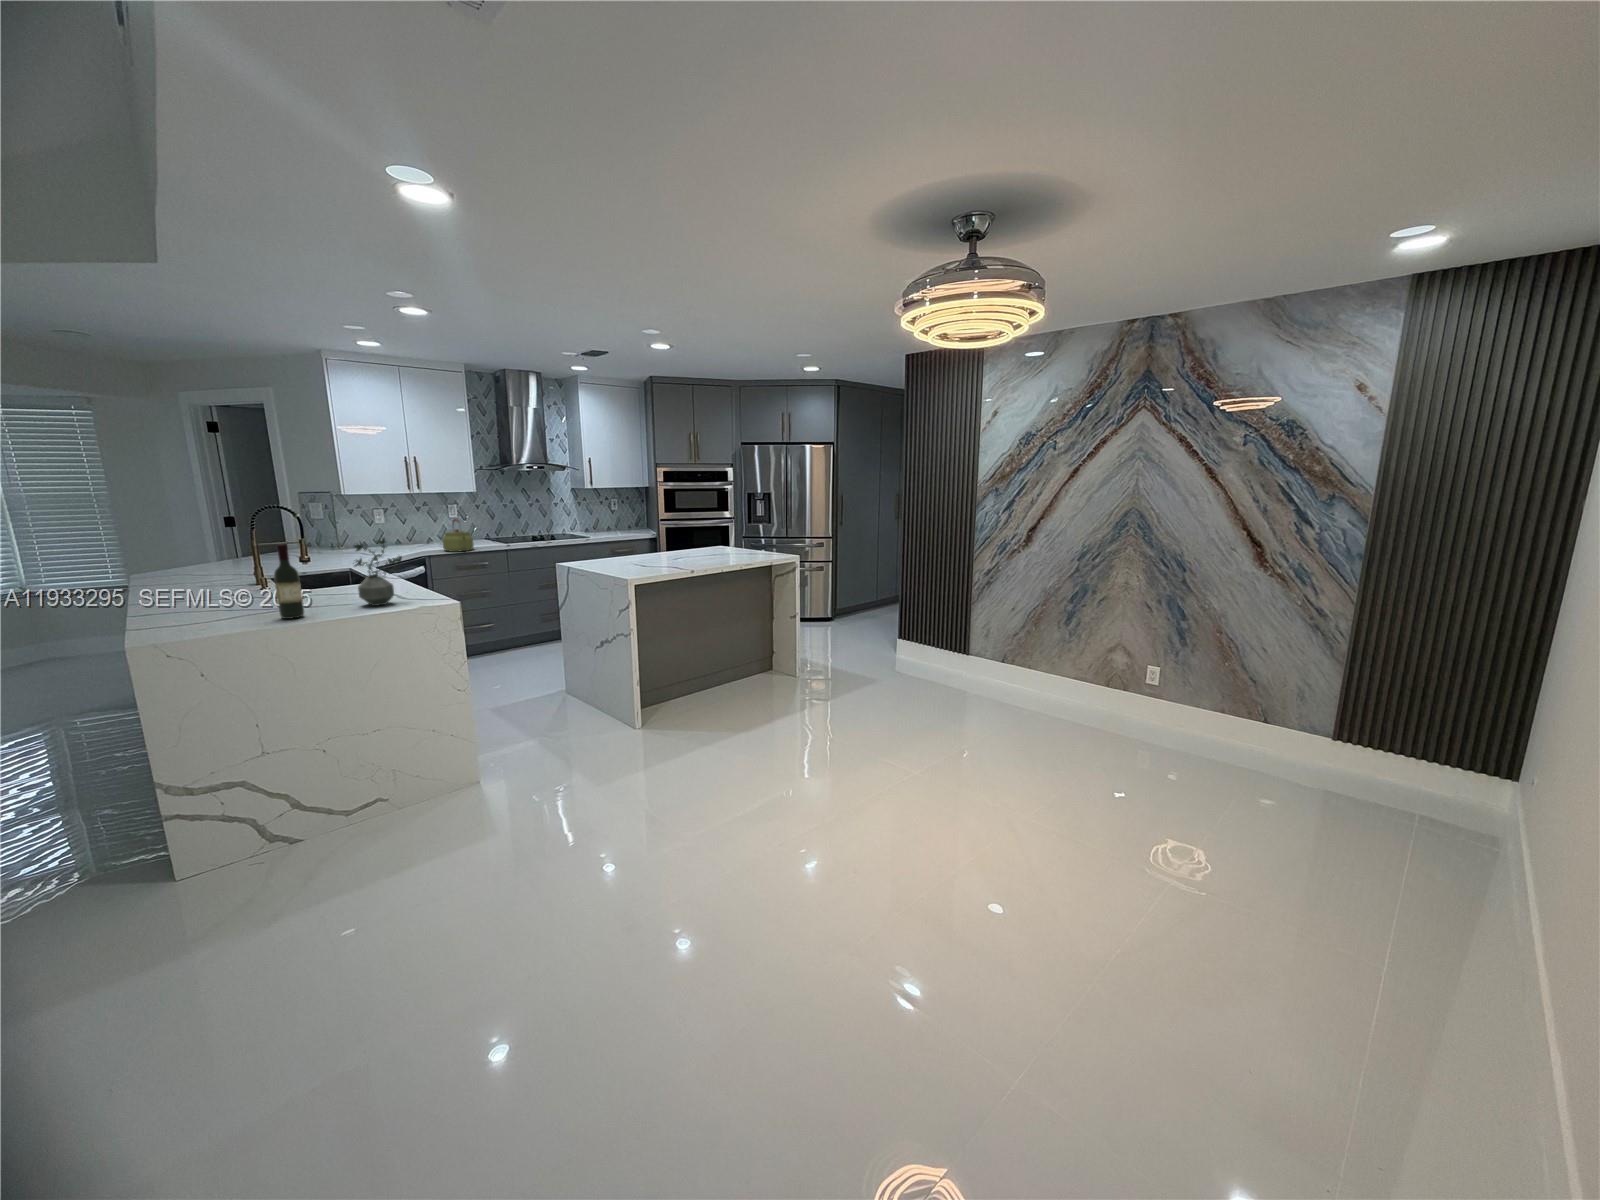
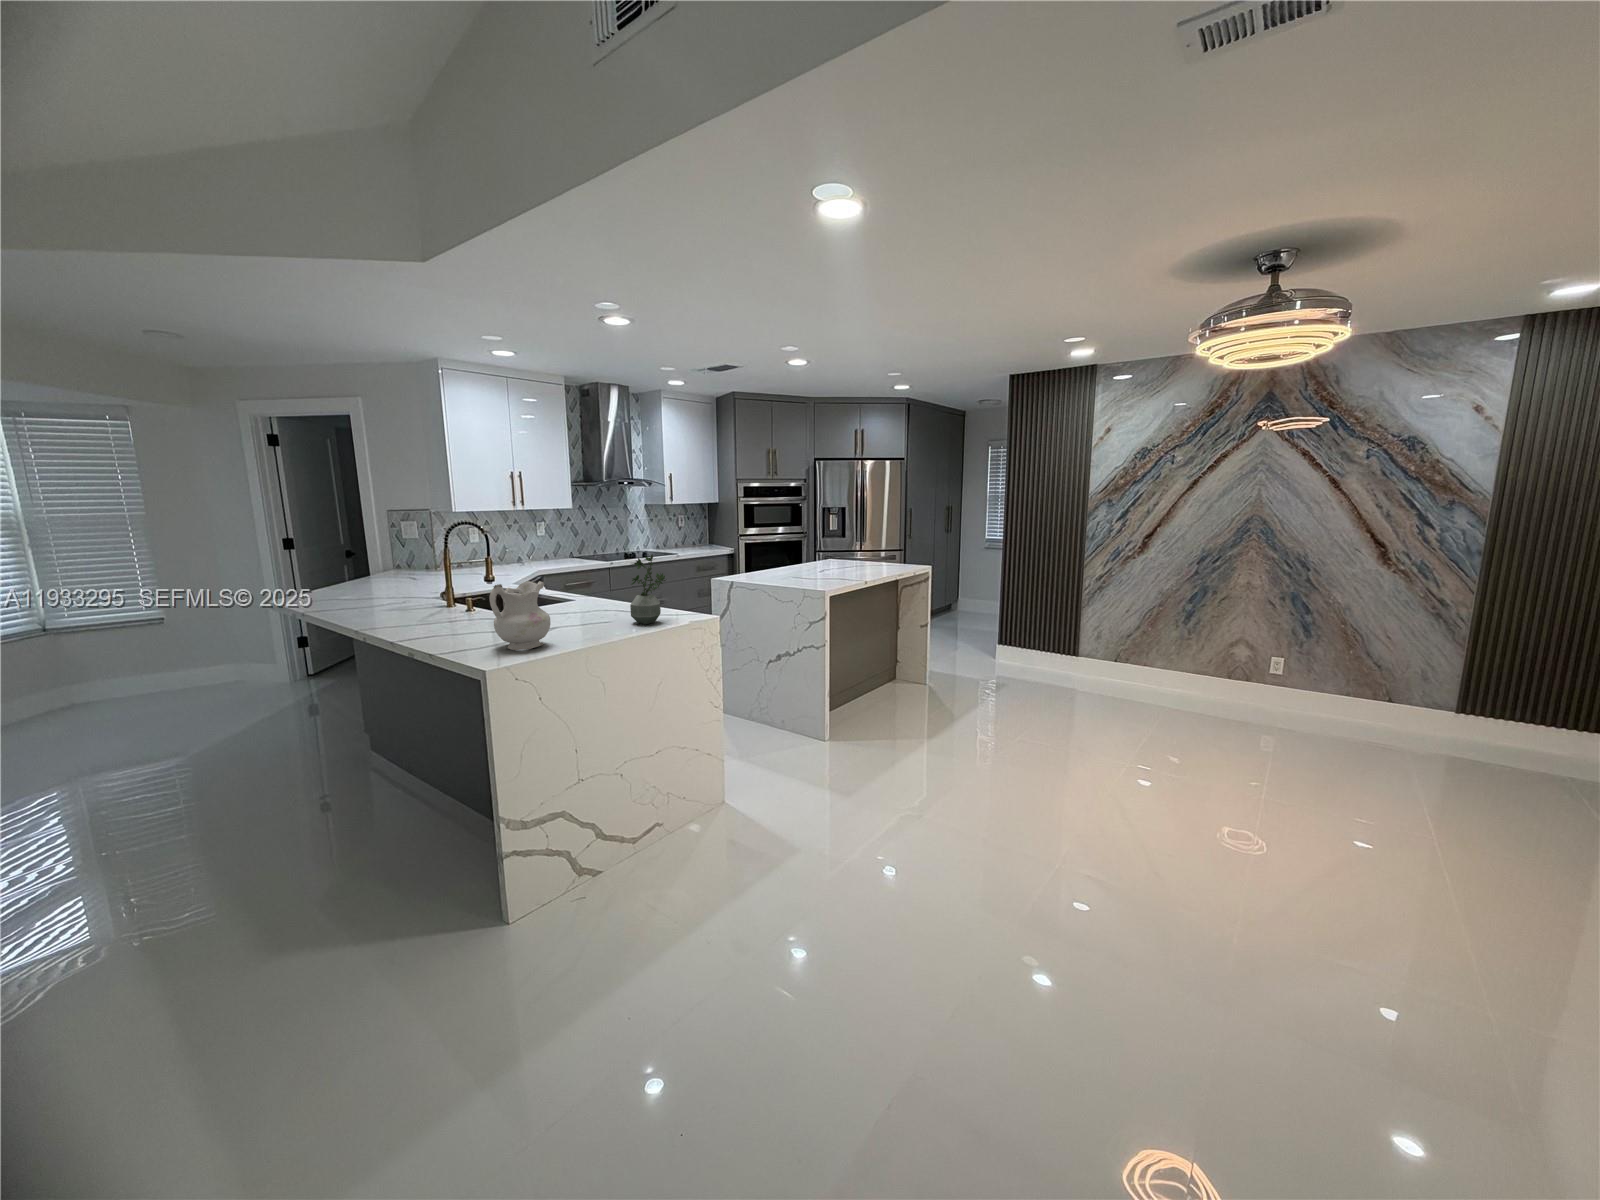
kettle: present [443,519,474,552] -> none [551,537,582,571]
wine bottle: present [274,544,304,619] -> none [582,562,604,639]
ceramic pitcher: none [153,561,237,627] -> present [489,581,550,650]

